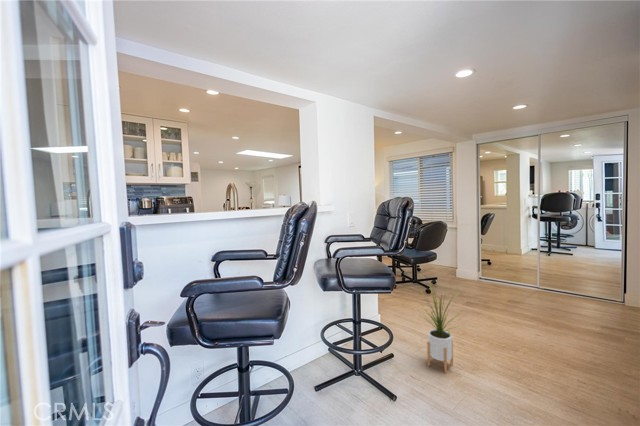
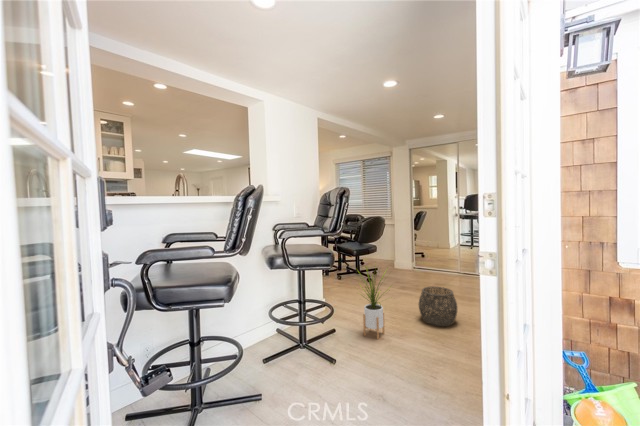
woven basket: none [494,311,547,363] -> present [419,287,457,326]

